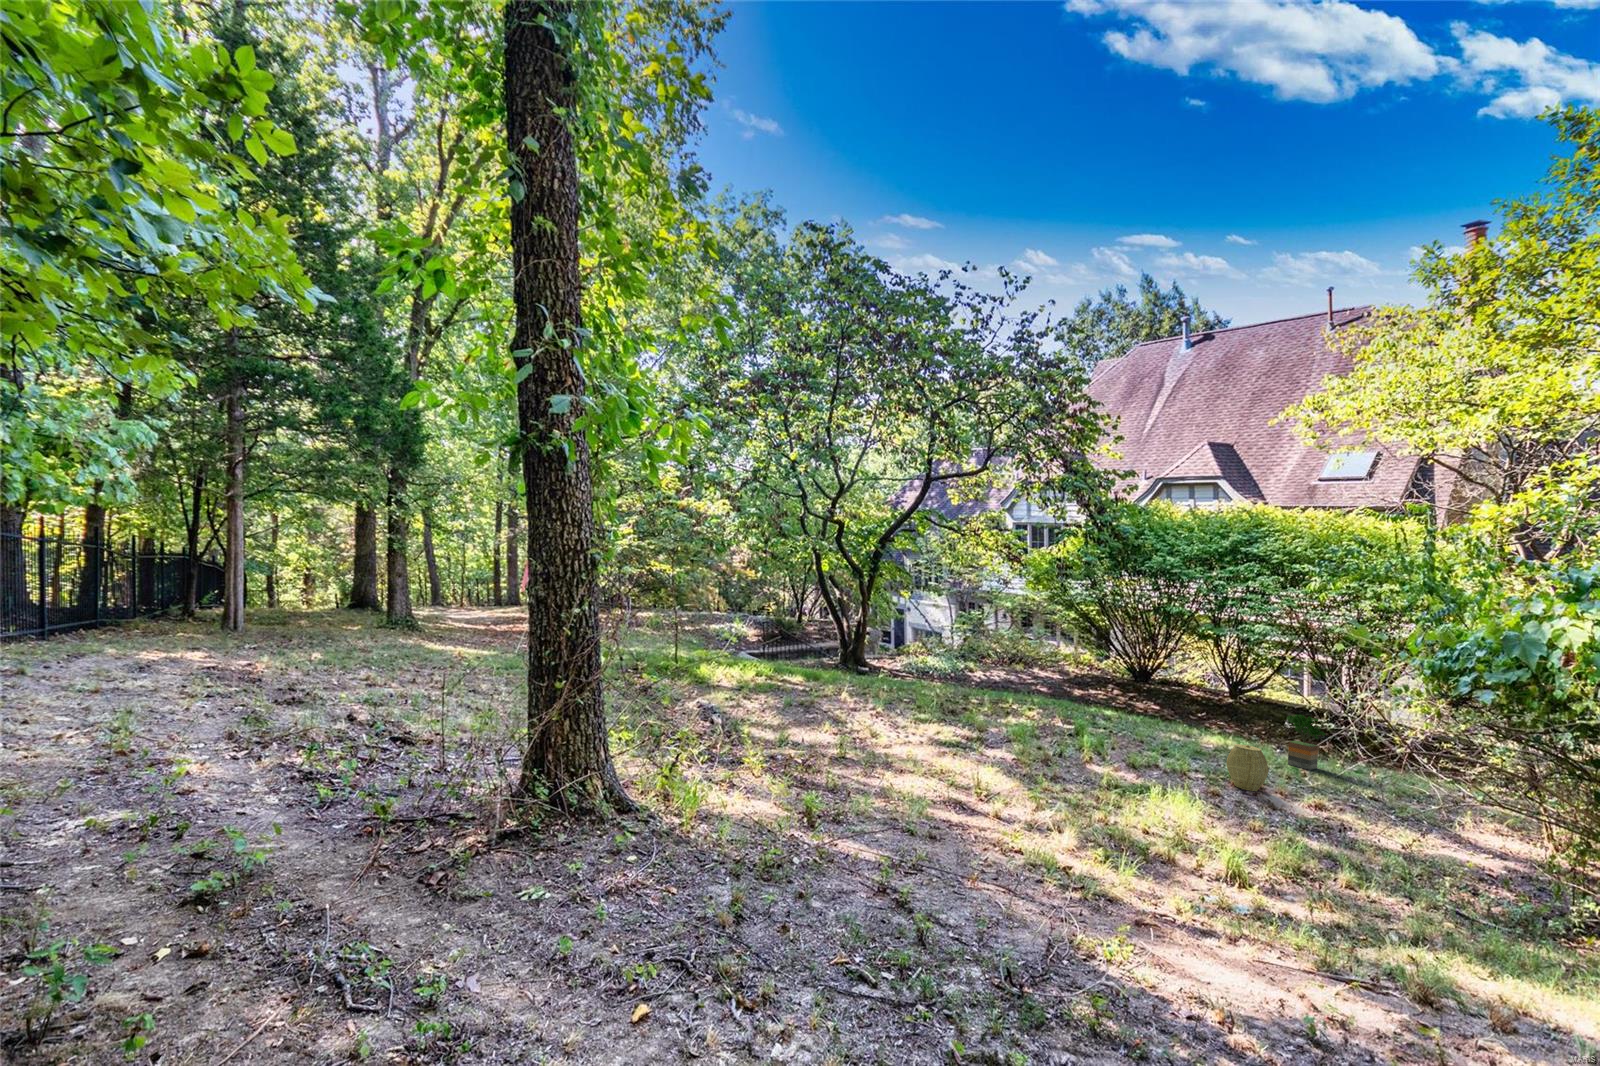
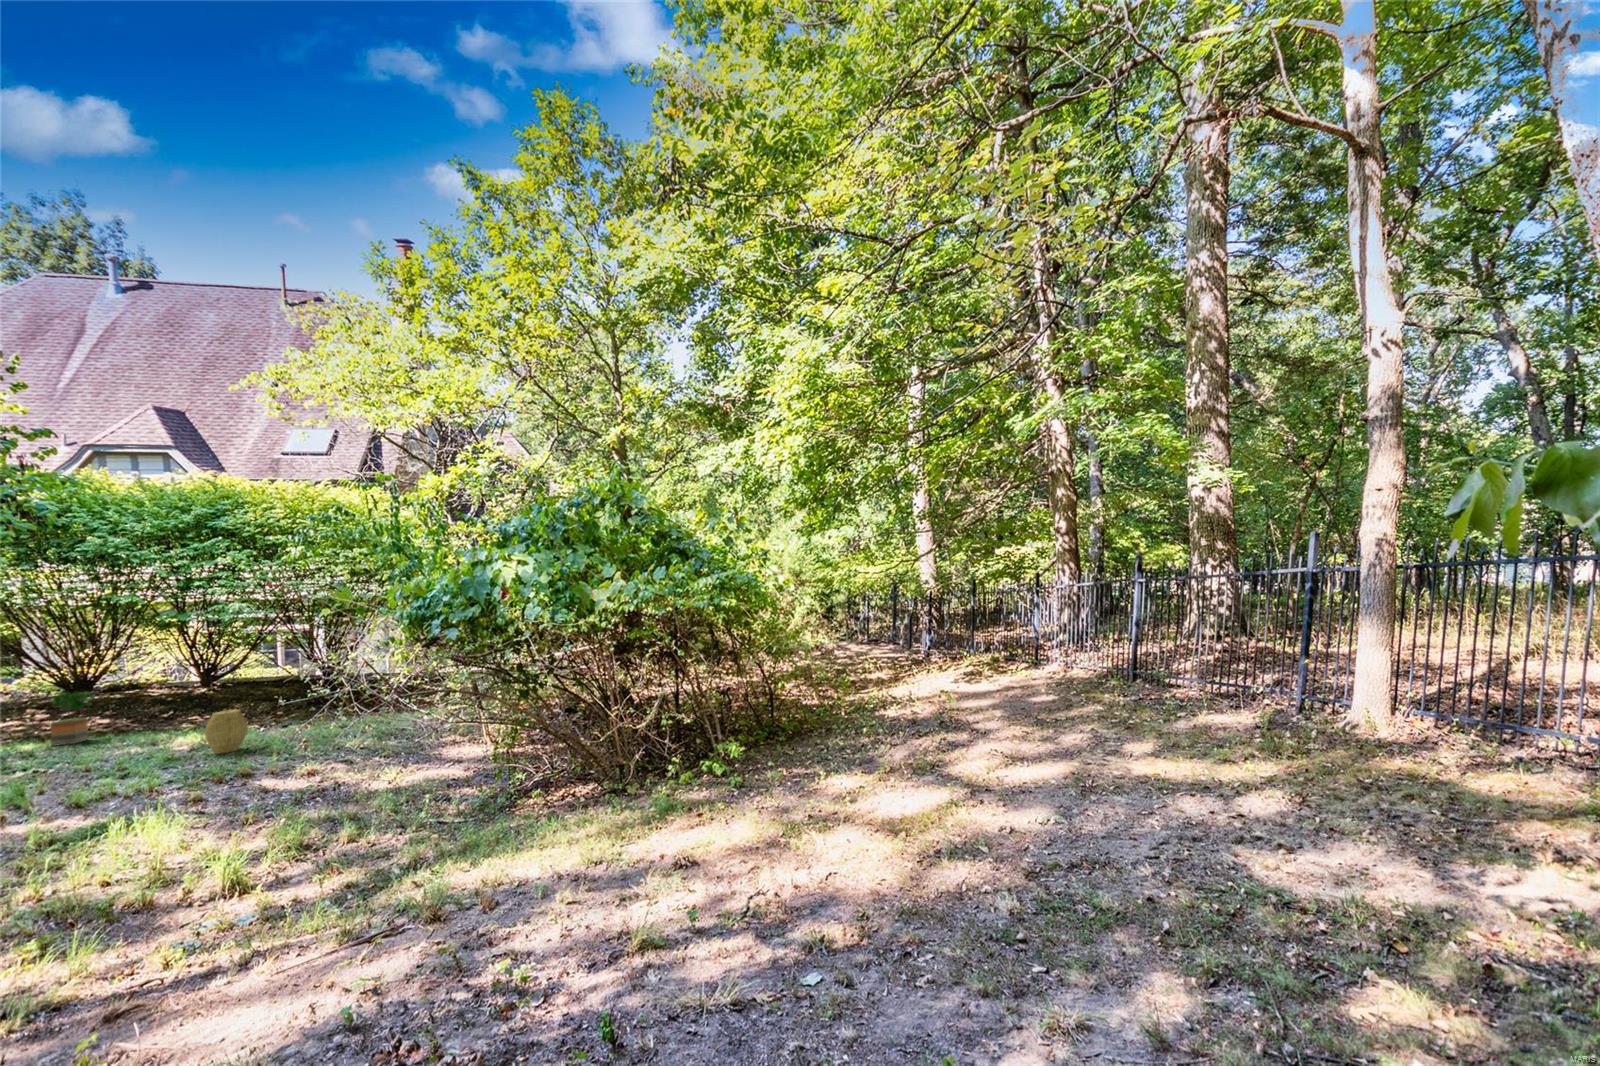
potted tree: present [1287,714,1325,770] -> present [51,691,95,746]

